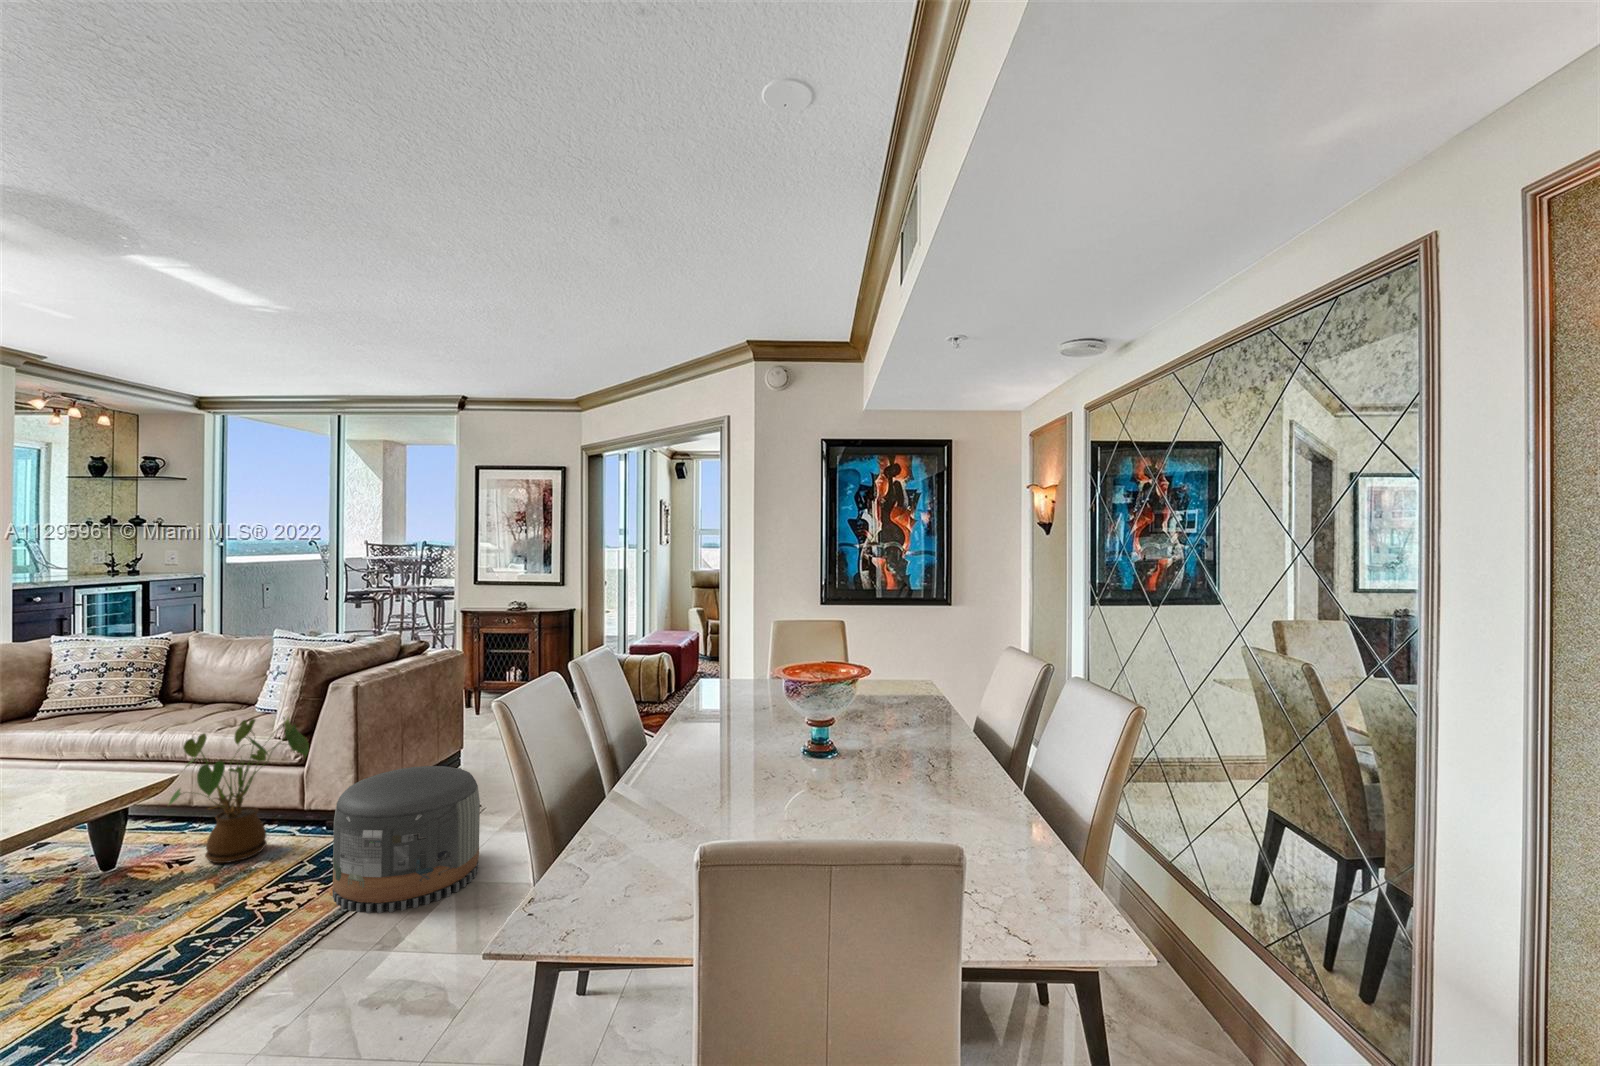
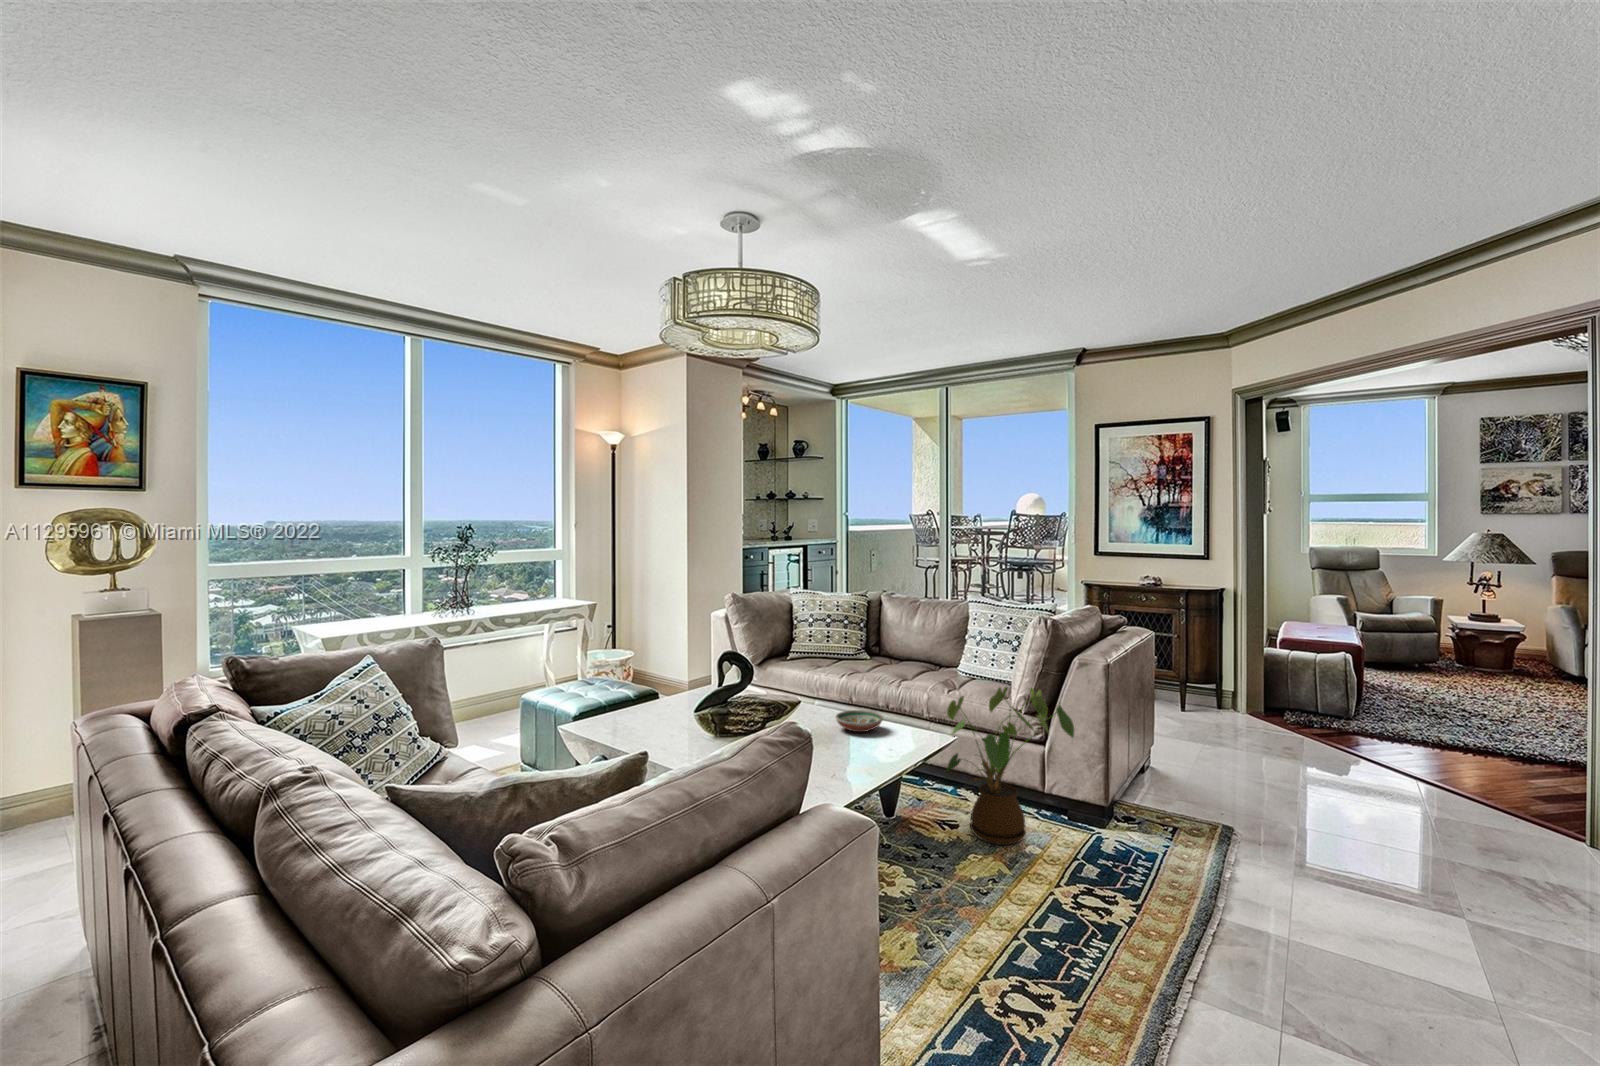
decorative bowl: none [31,763,101,787] -> present [835,710,883,732]
pouf: present [333,766,480,913] -> none [1159,781,1372,1000]

